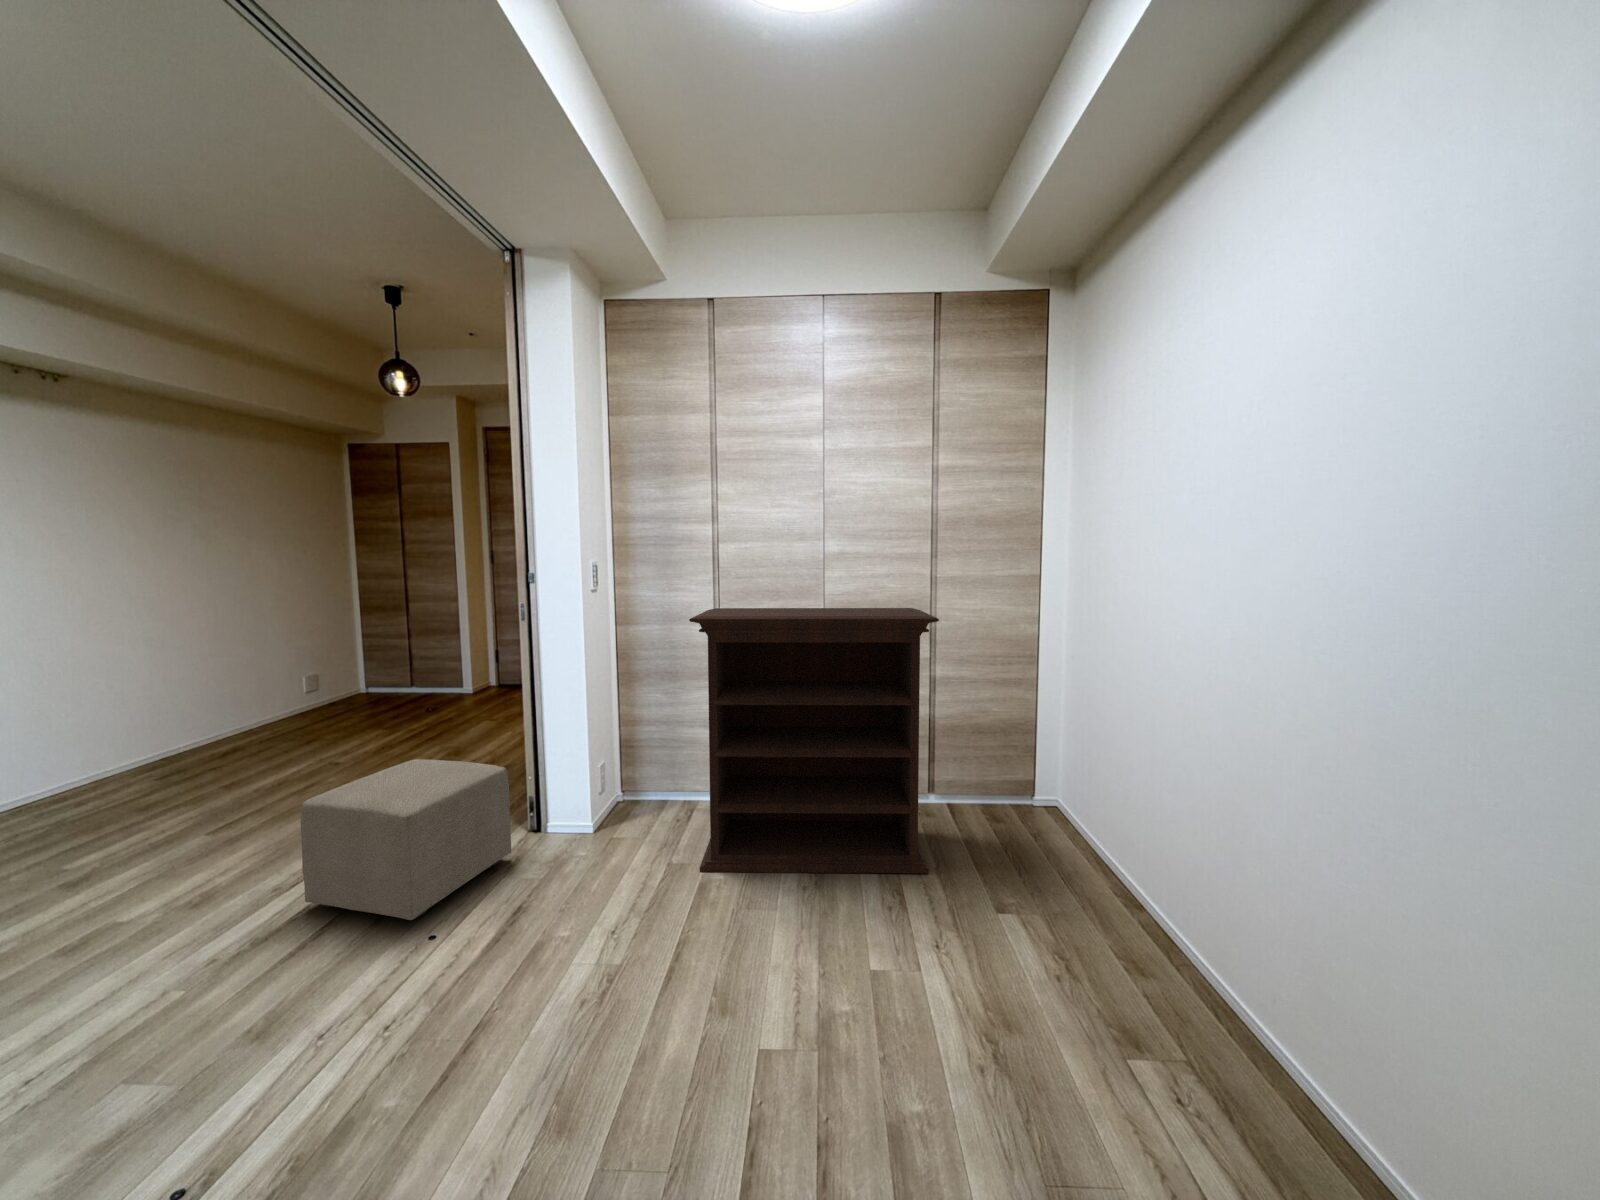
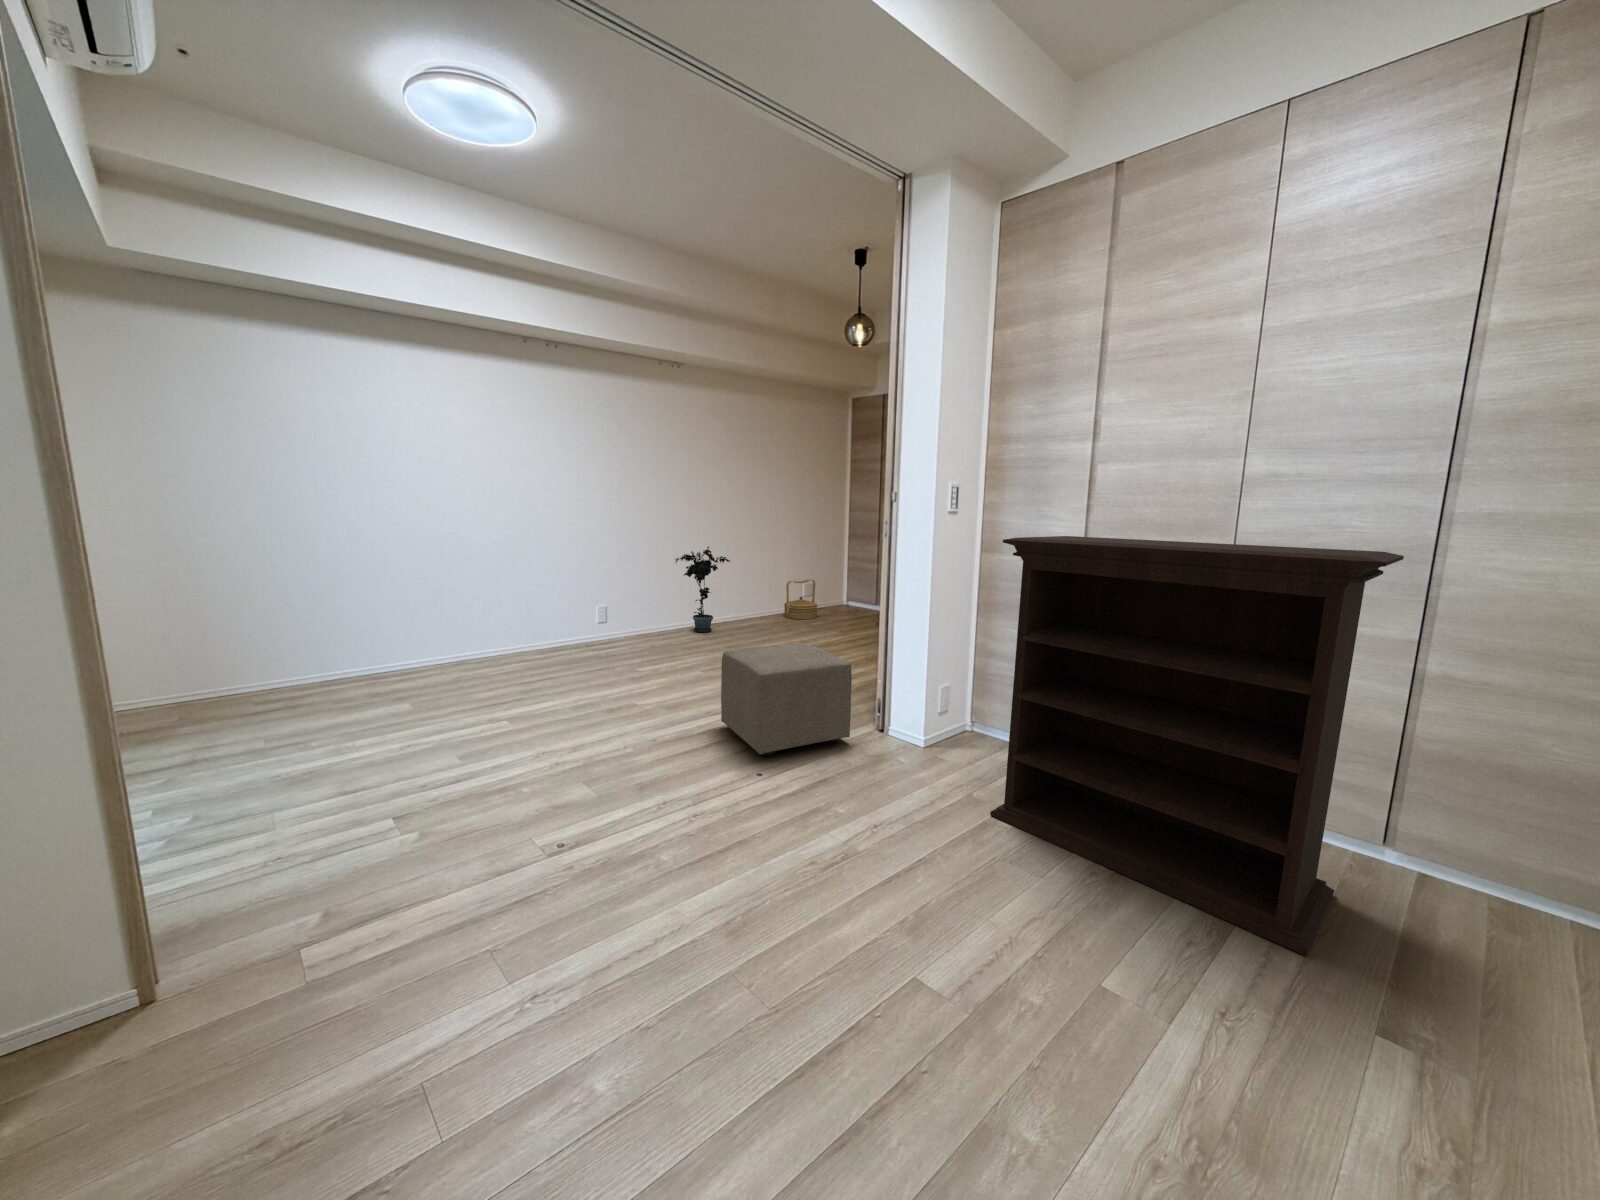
potted plant: none [52,648,180,785] -> present [676,547,731,632]
woven basket: none [273,671,332,728] -> present [784,579,818,619]

